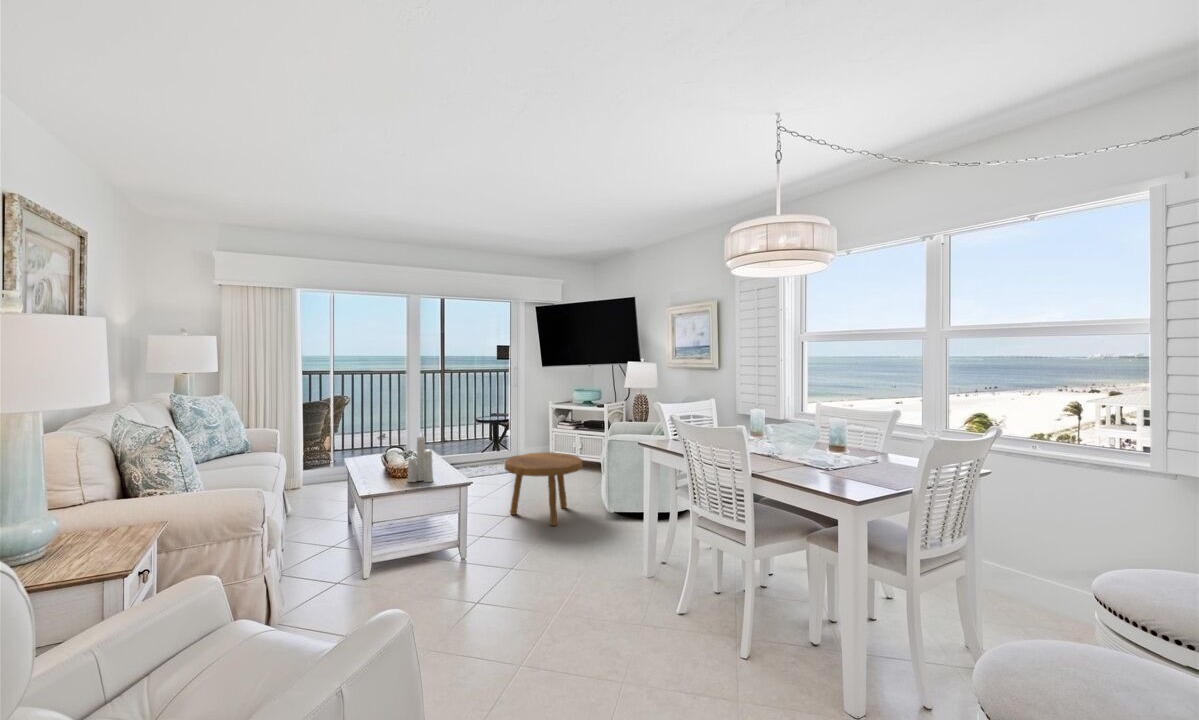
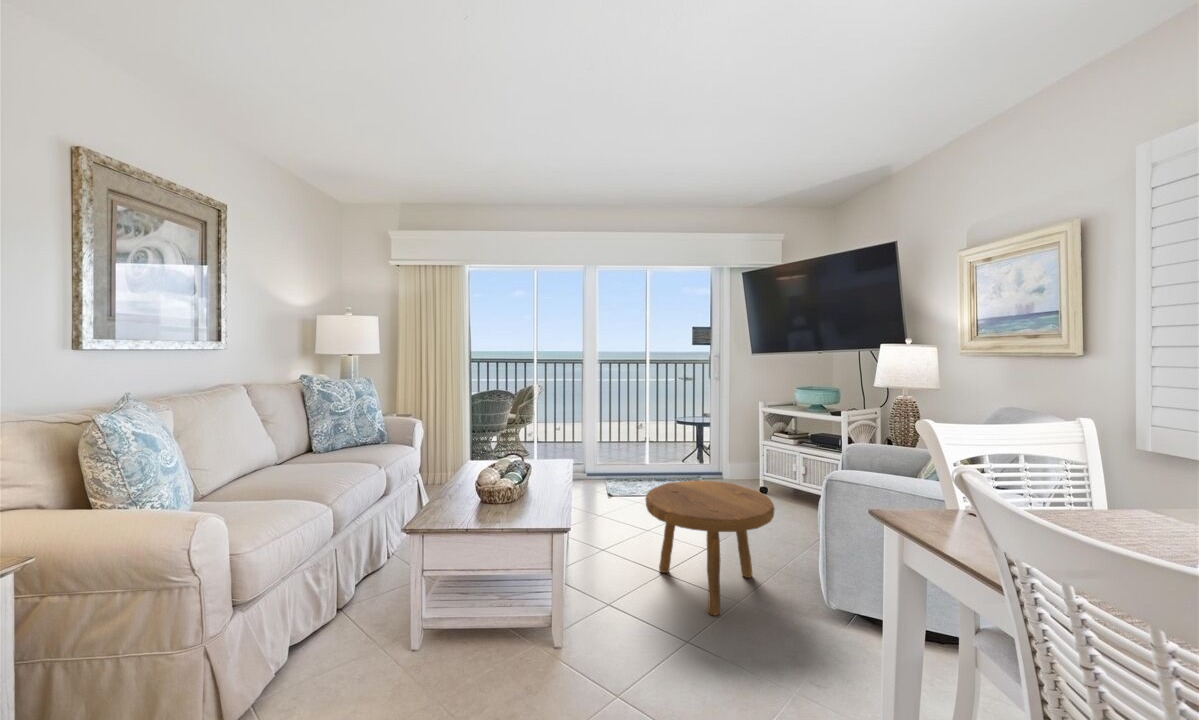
candle: present [407,437,433,482] -> none [467,436,502,520]

